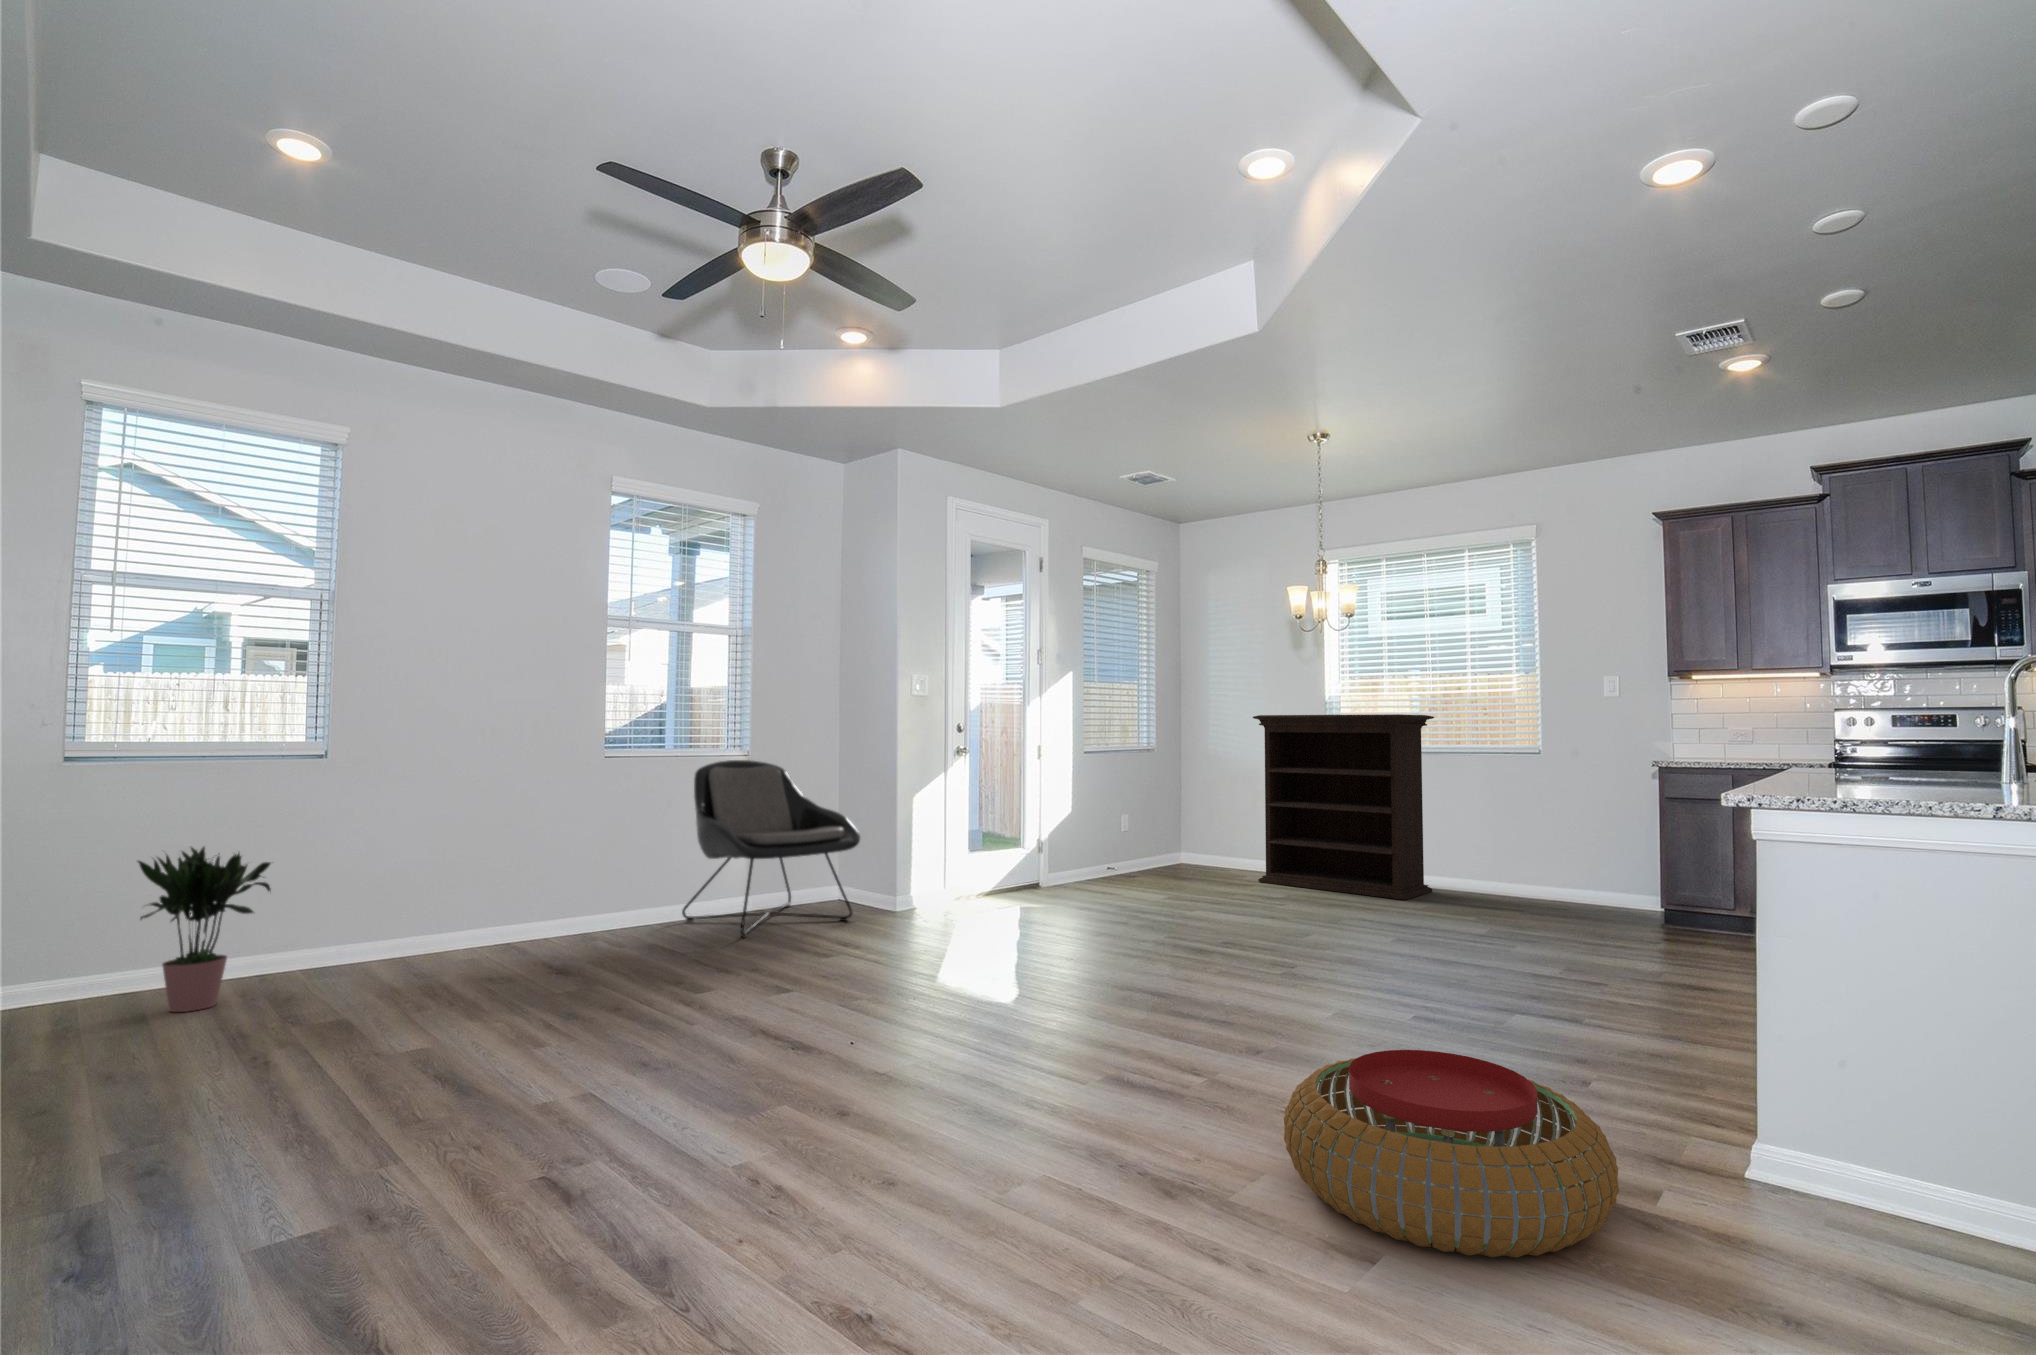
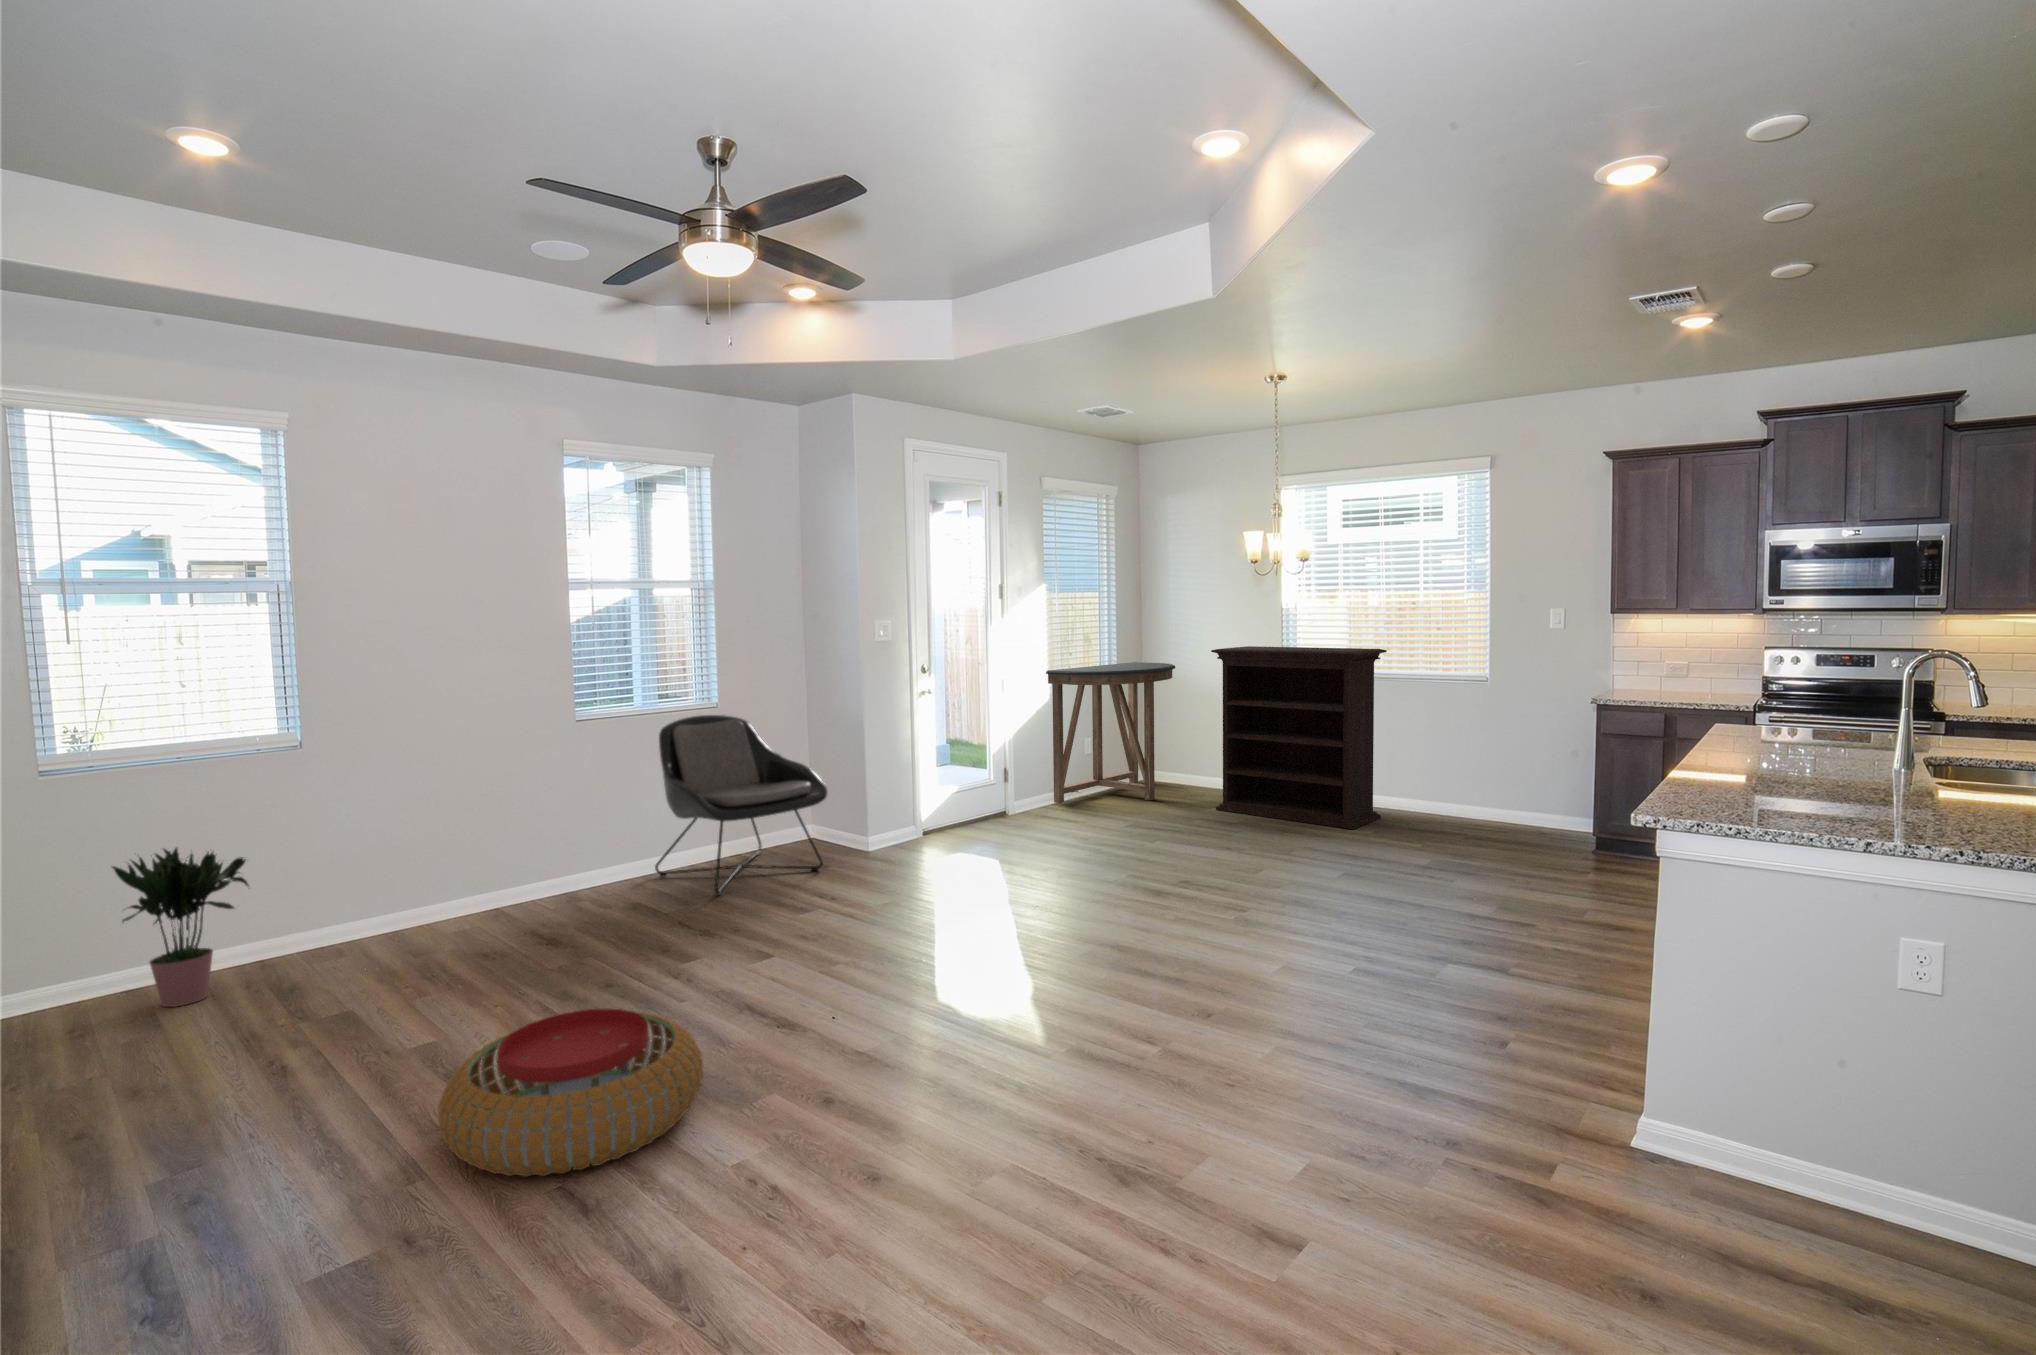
console table: none [1085,736,1216,873] -> present [1046,662,1175,803]
pouf: present [1284,1050,1619,1258] -> present [438,1009,703,1177]

